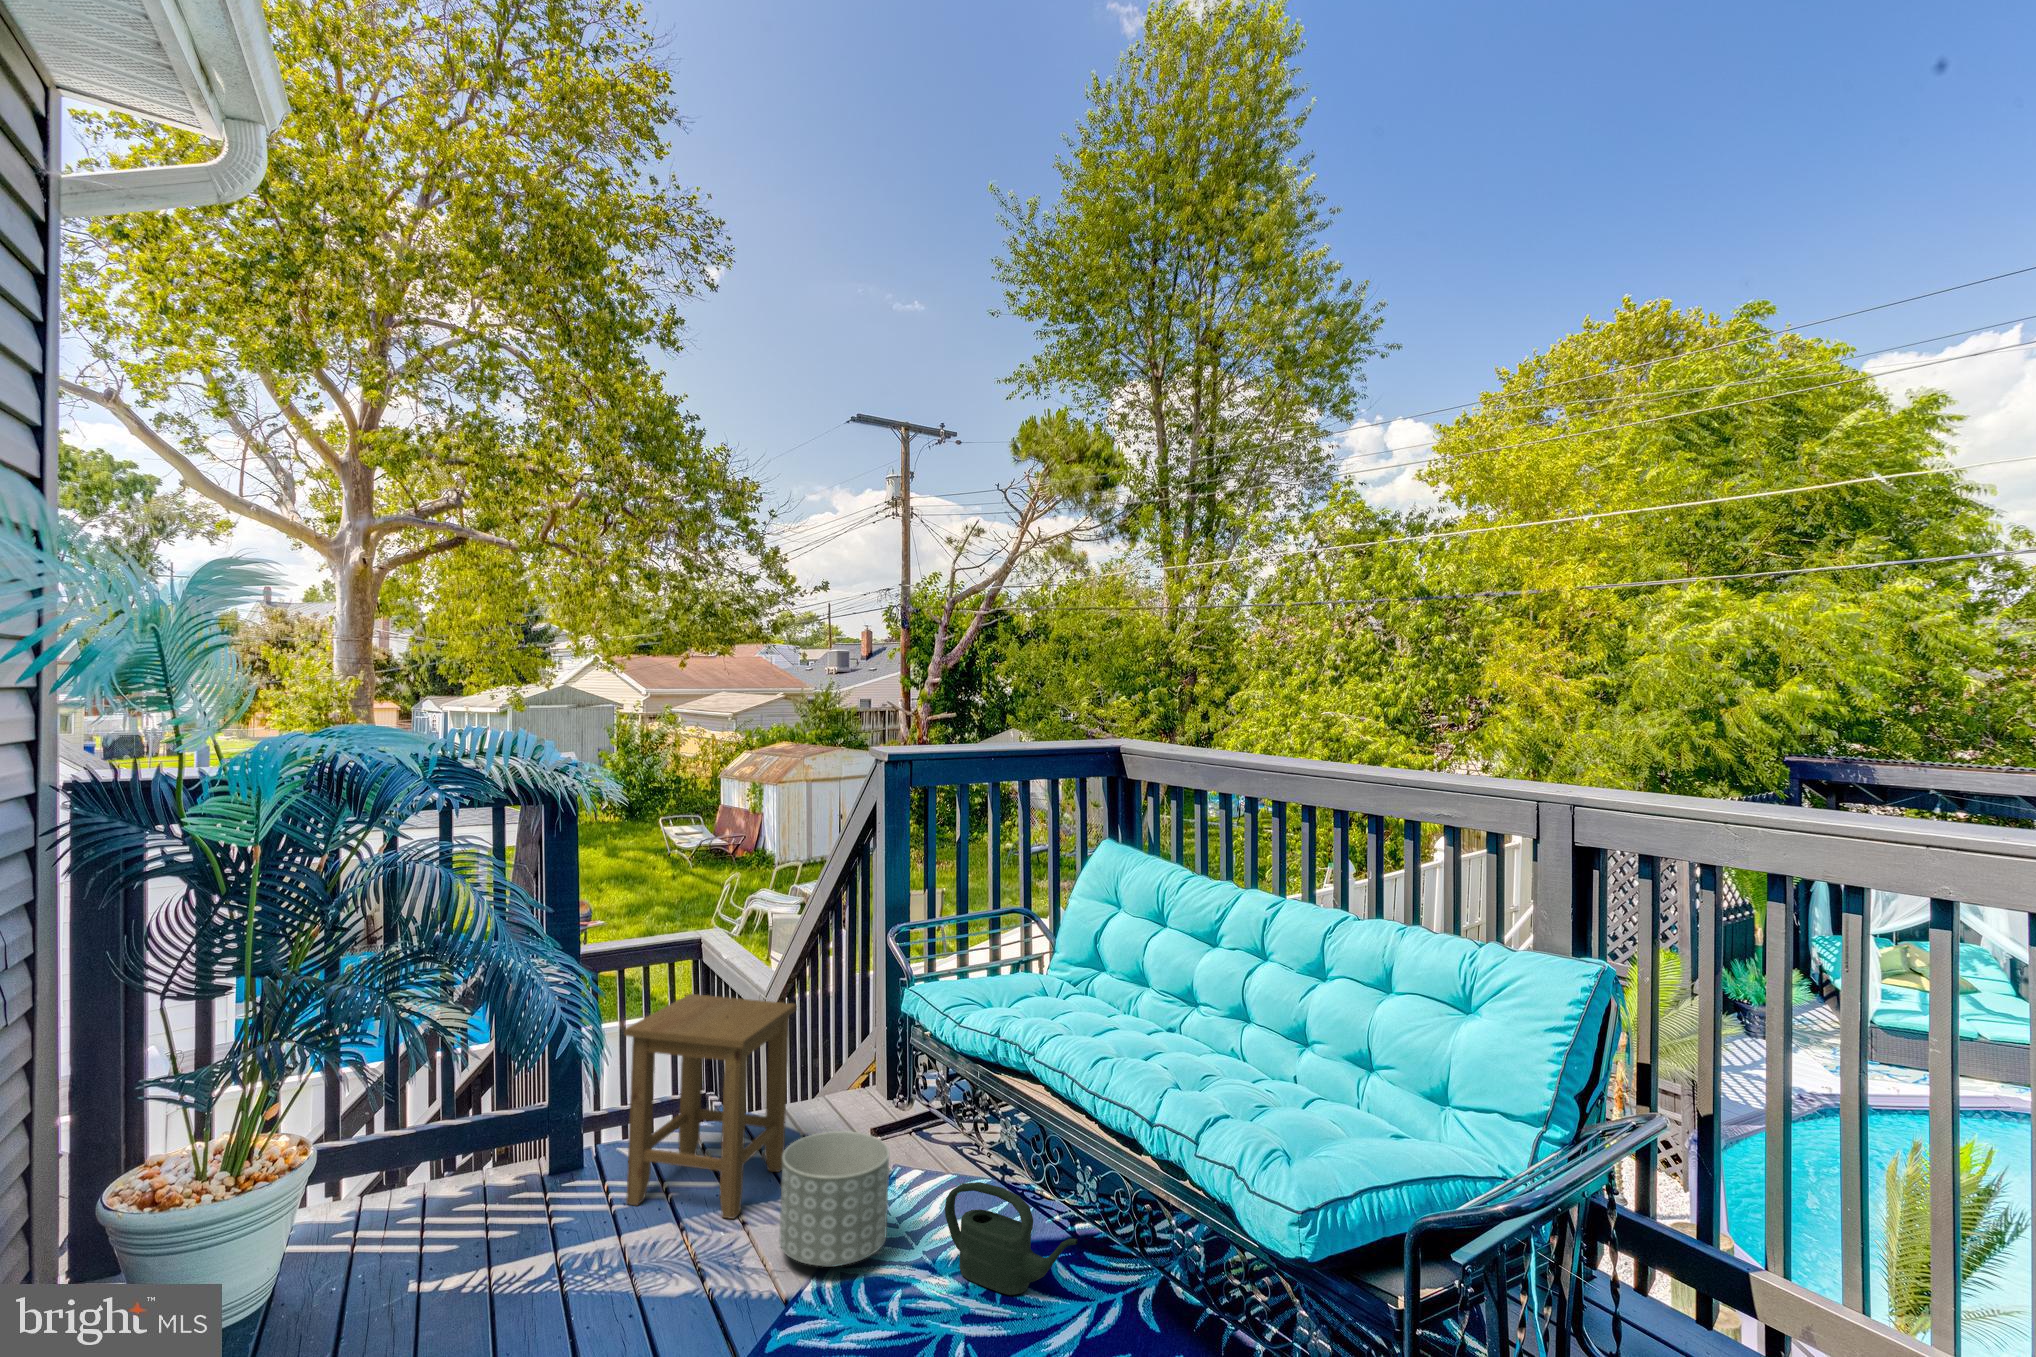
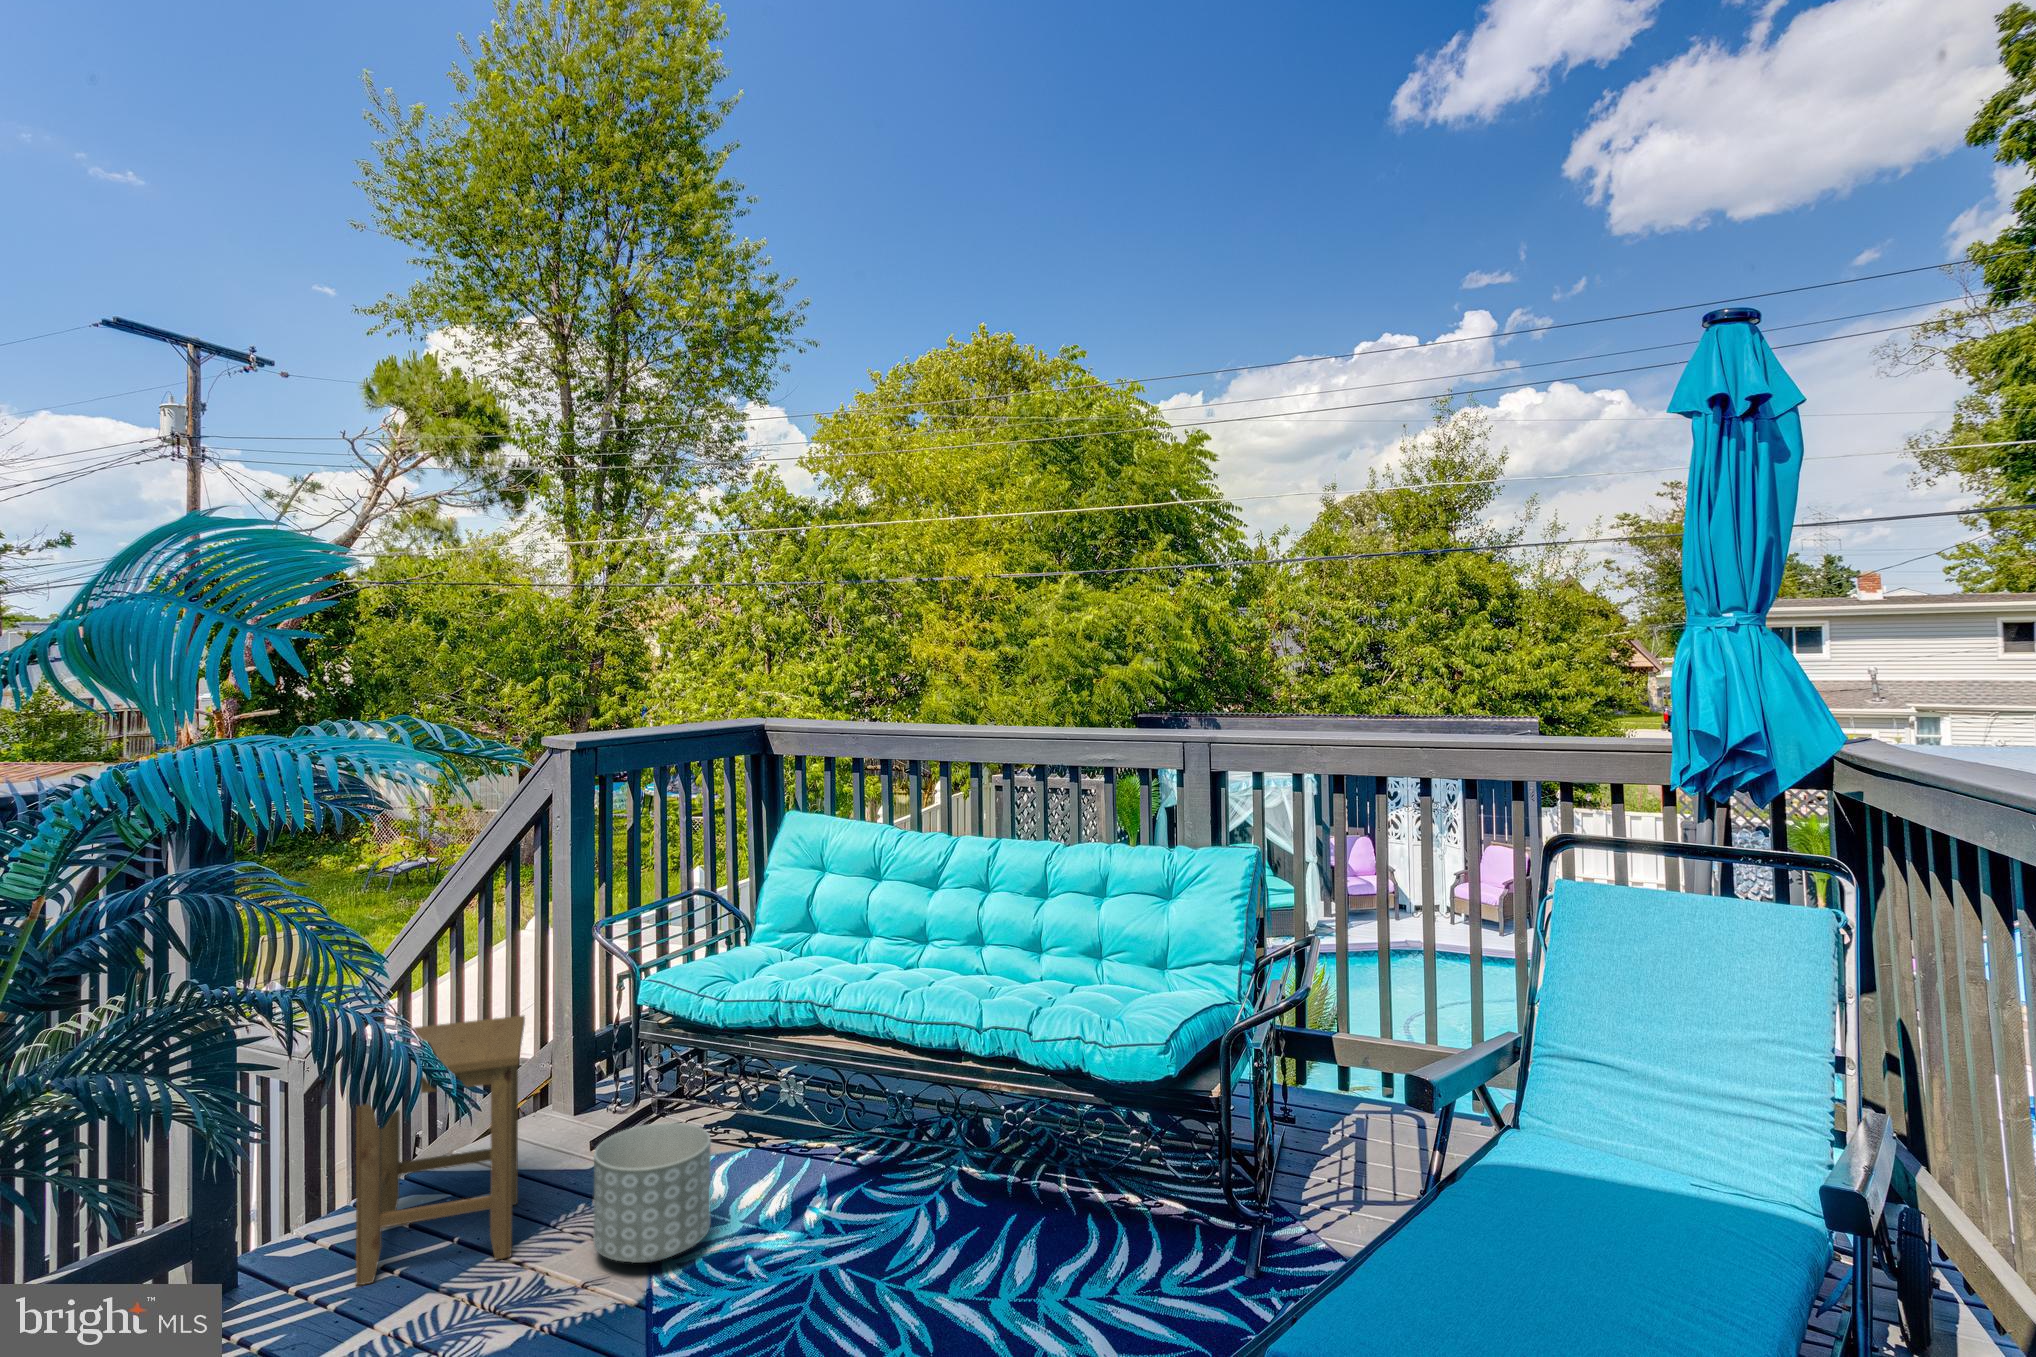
watering can: present [945,1182,1077,1295] -> none [768,1131,914,1226]

